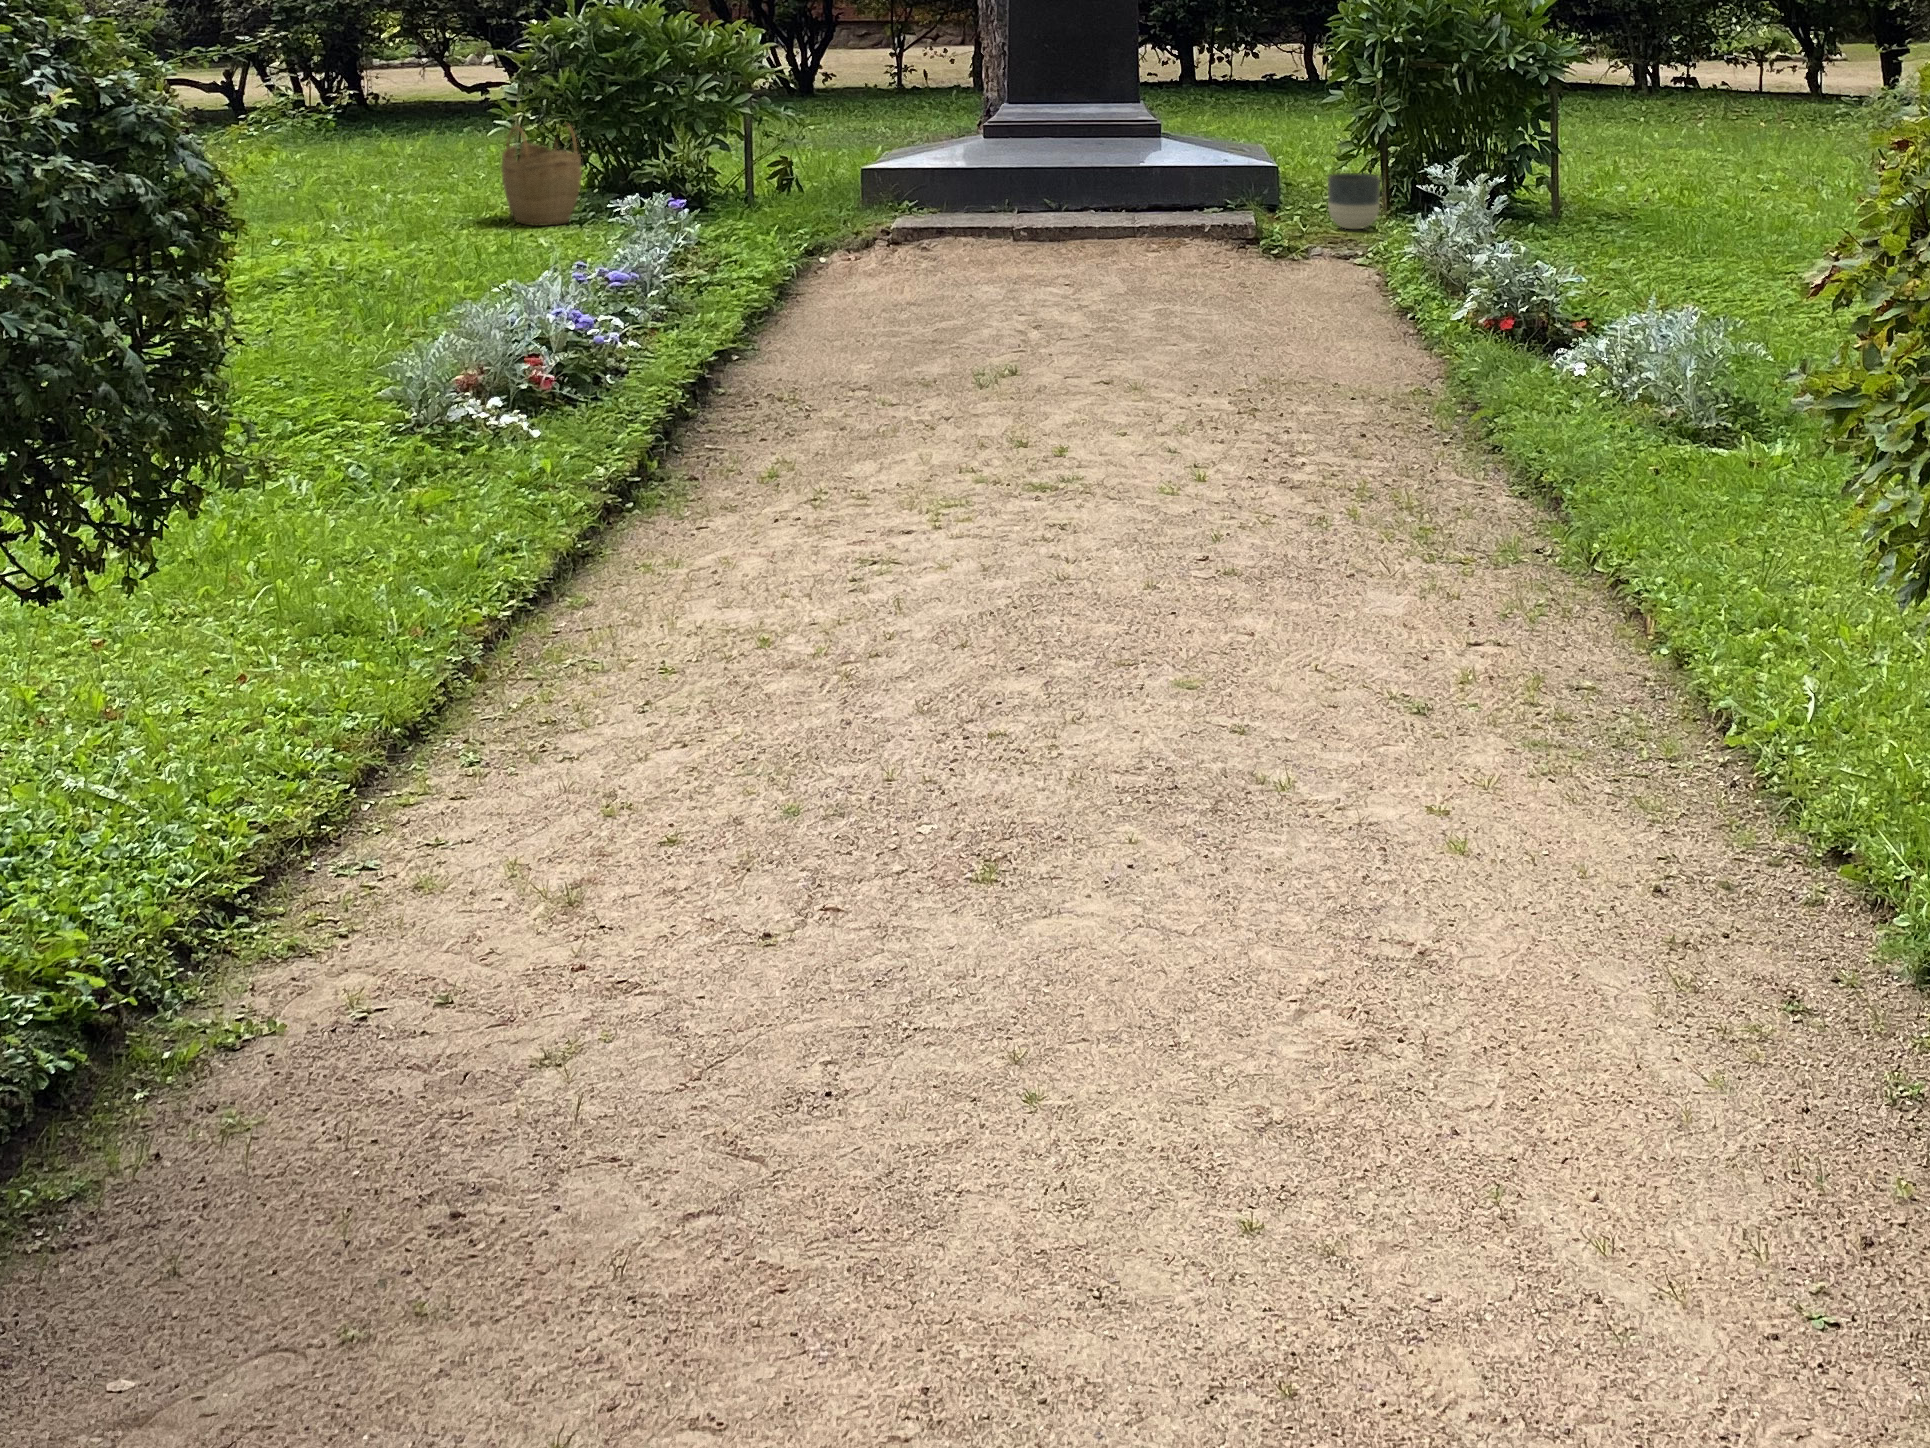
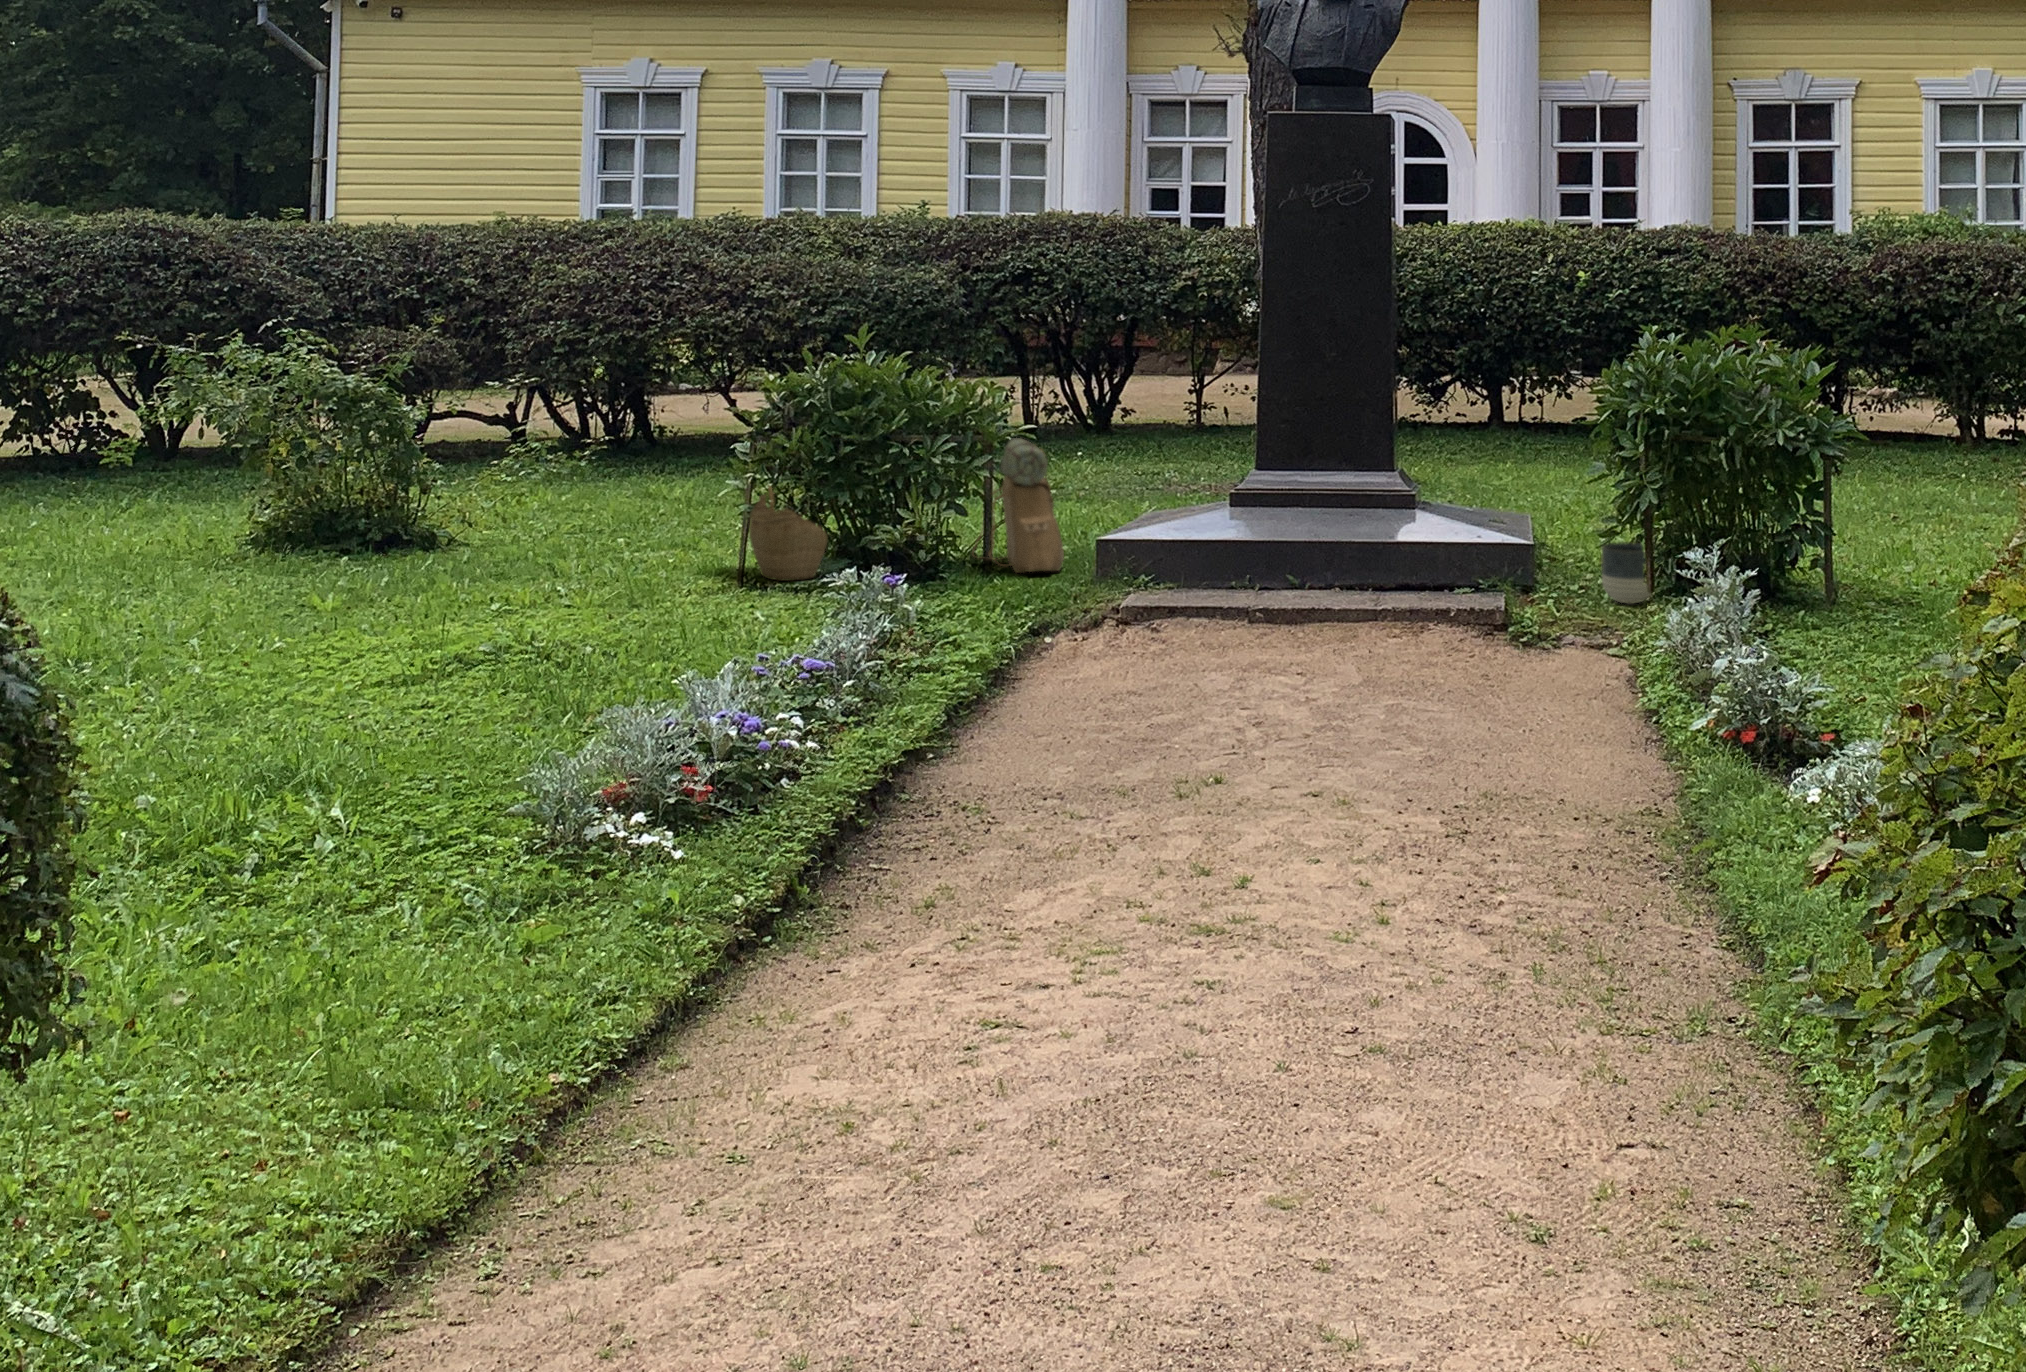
backpack: none [717,88,806,216] -> present [973,438,1064,573]

